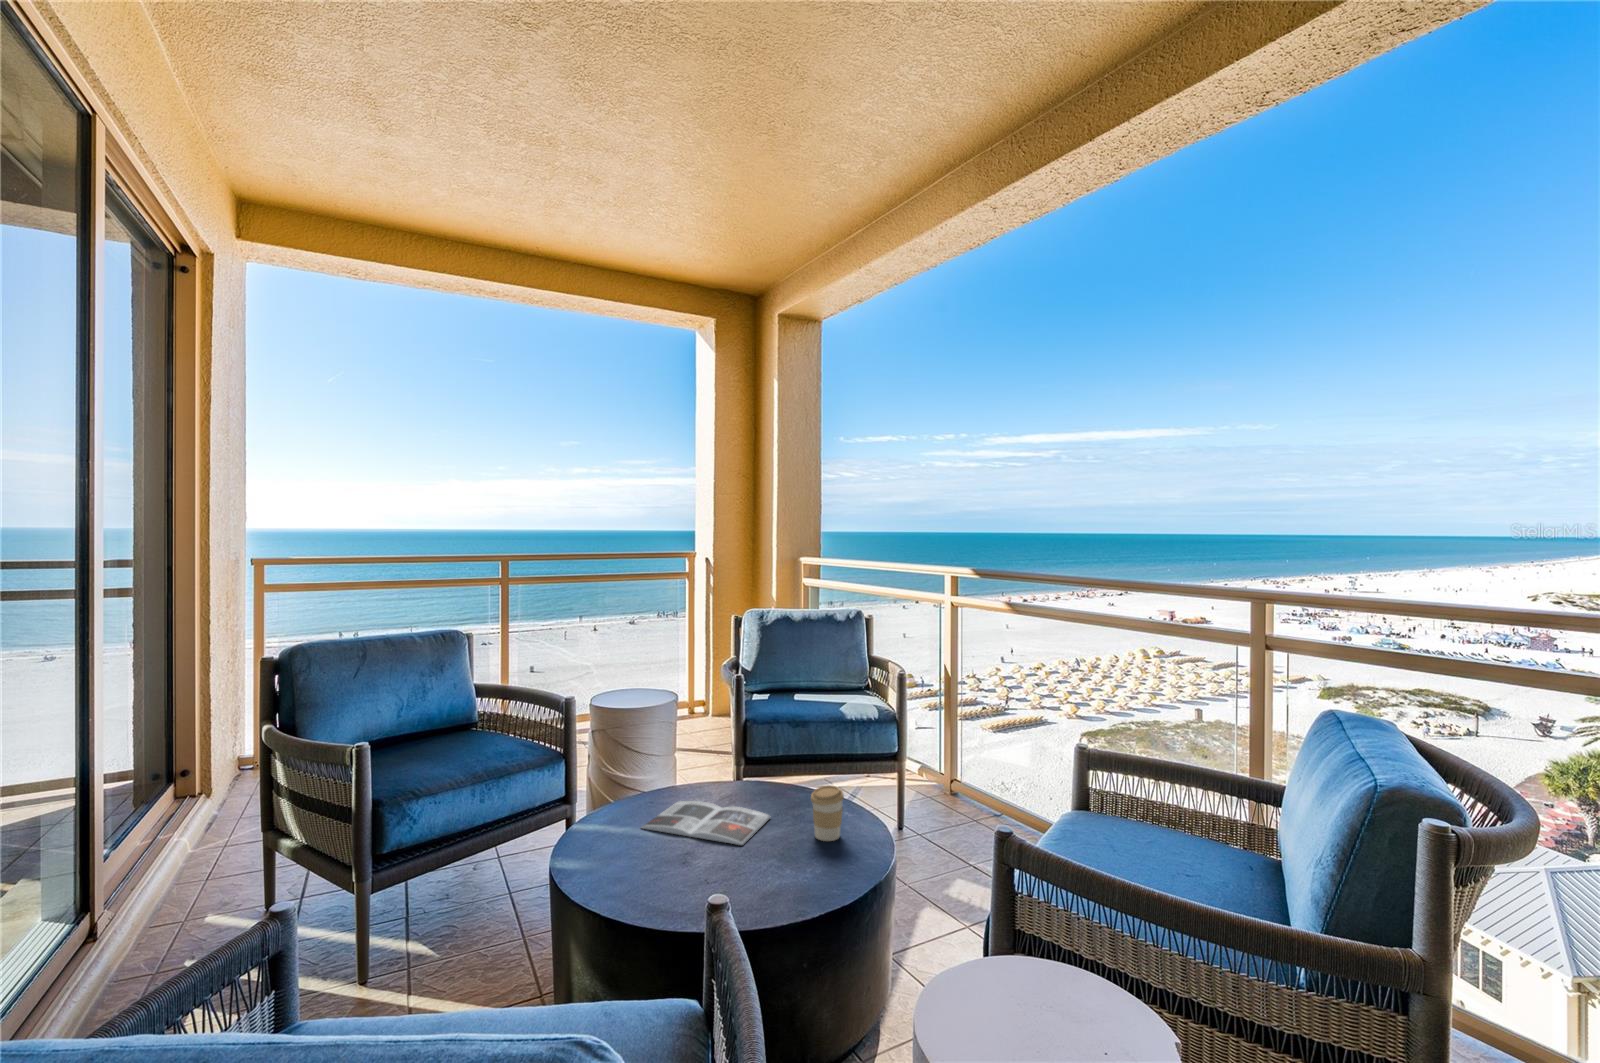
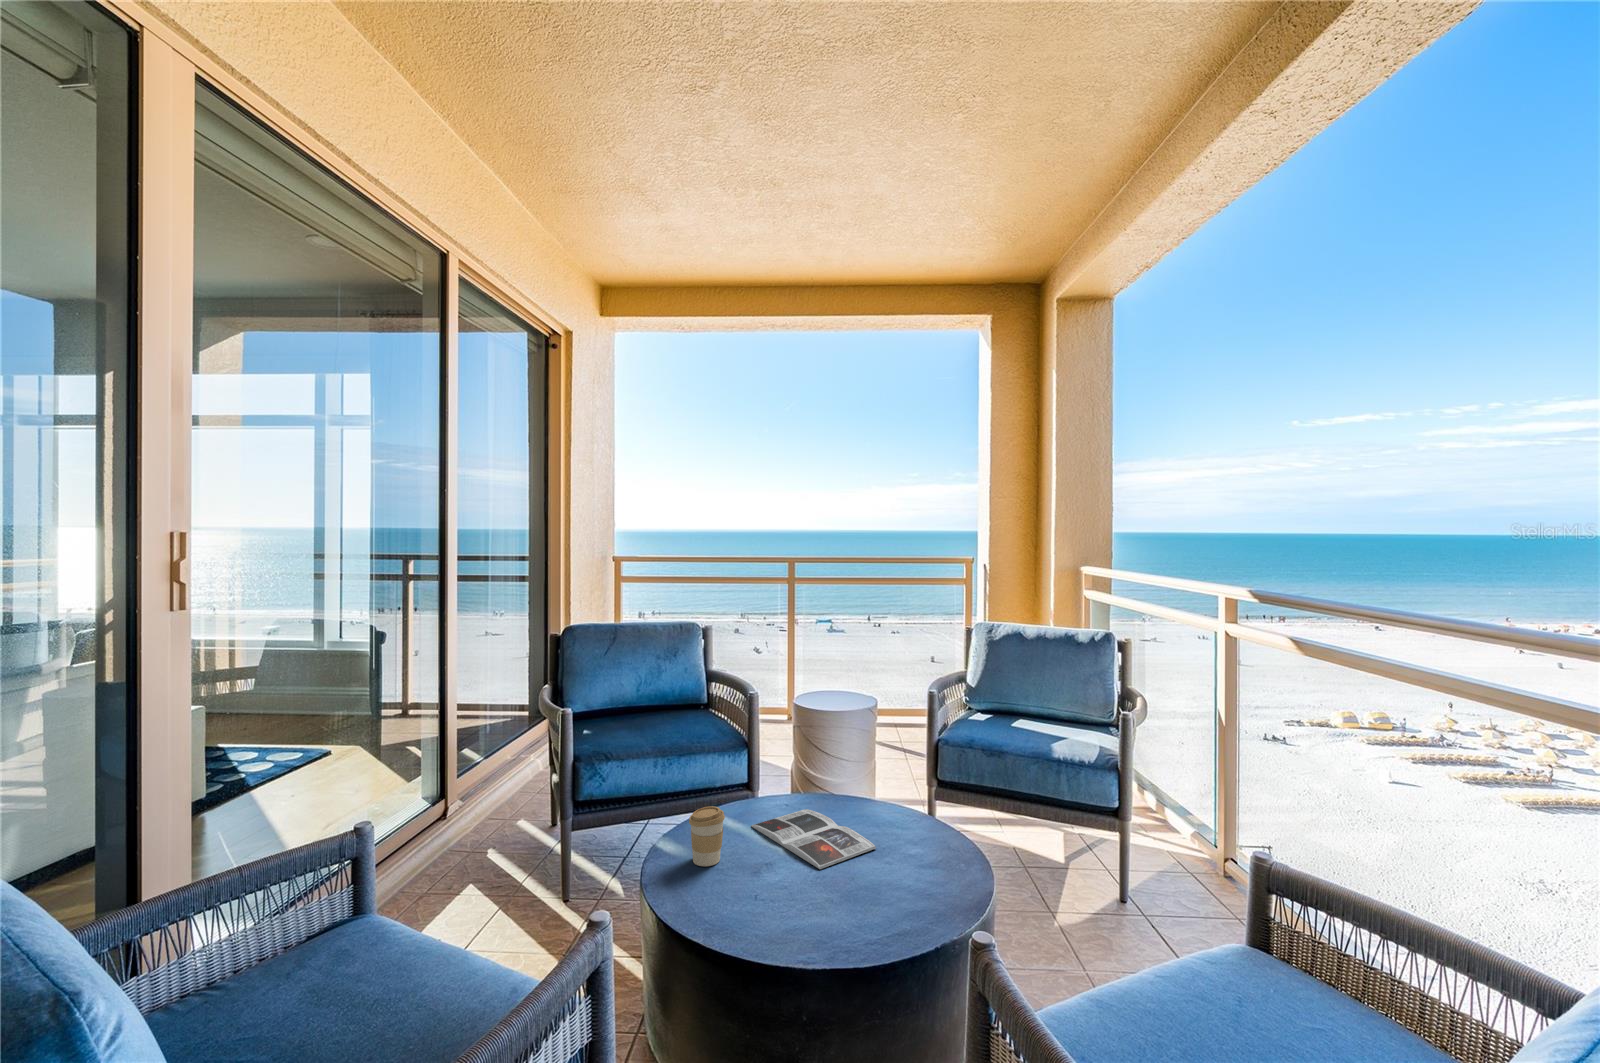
coffee cup: present [811,785,844,841] -> present [689,806,725,866]

